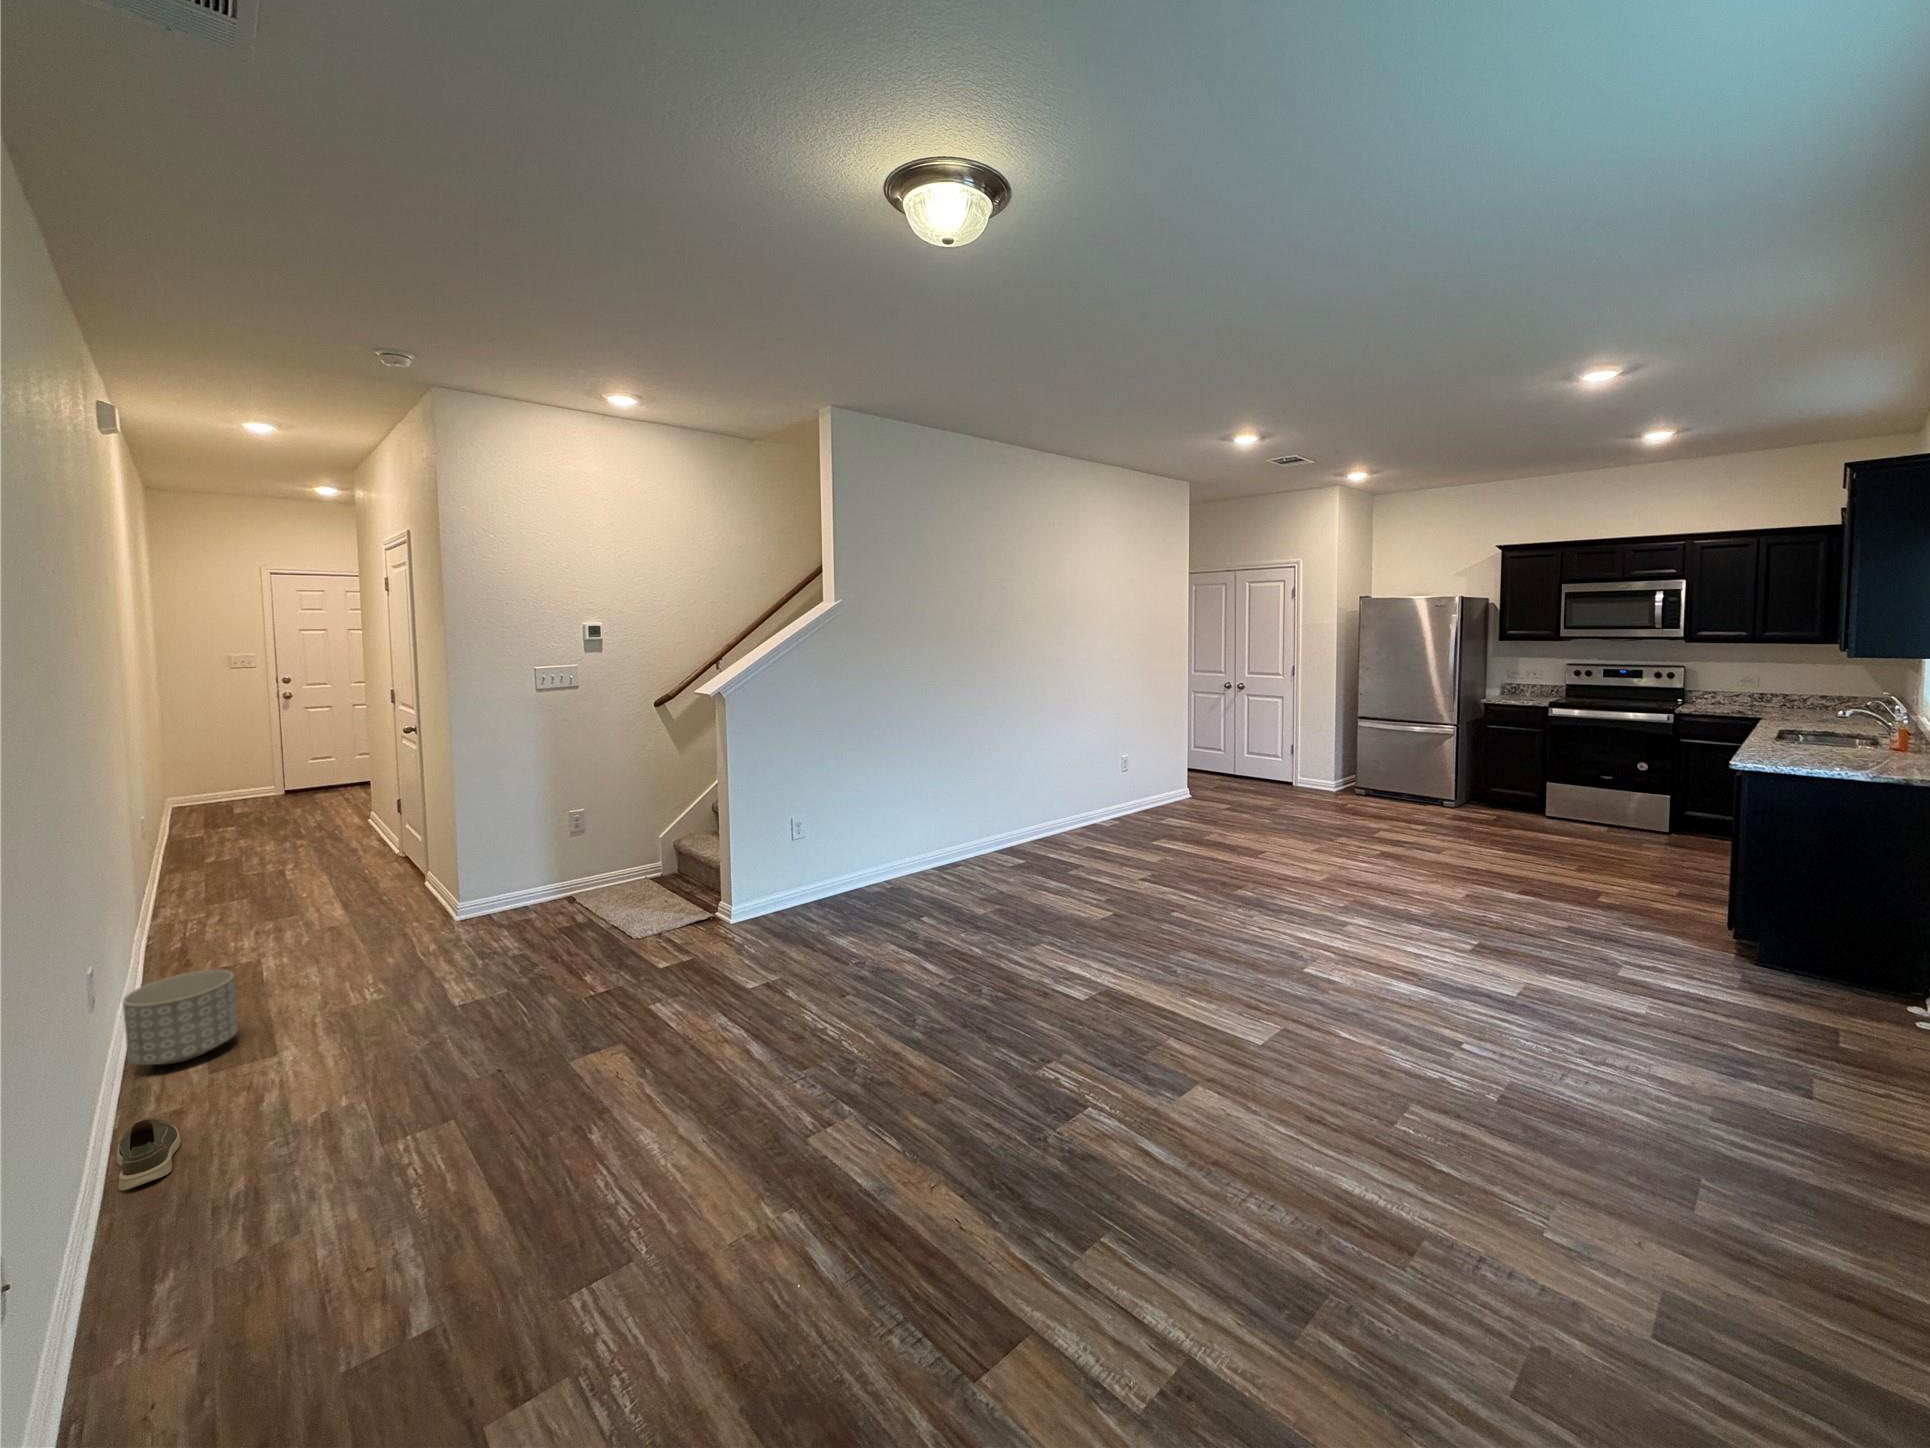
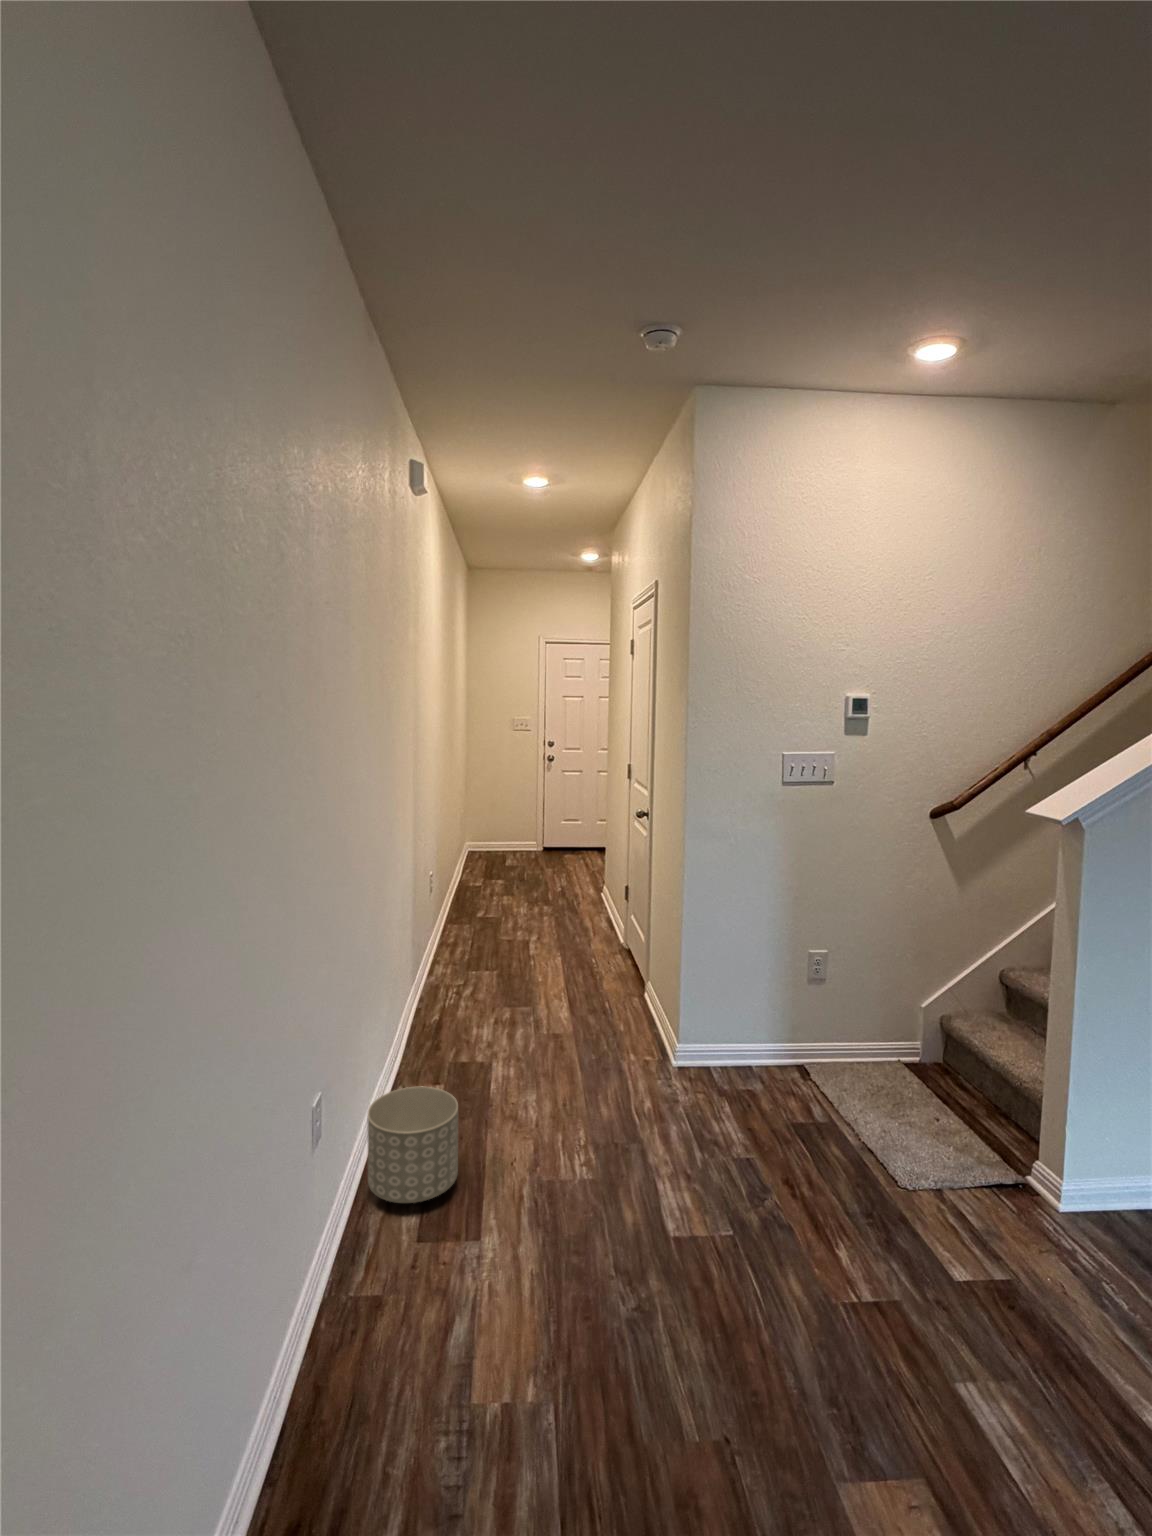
shoe: present [117,1119,181,1190] -> none [295,1320,370,1465]

